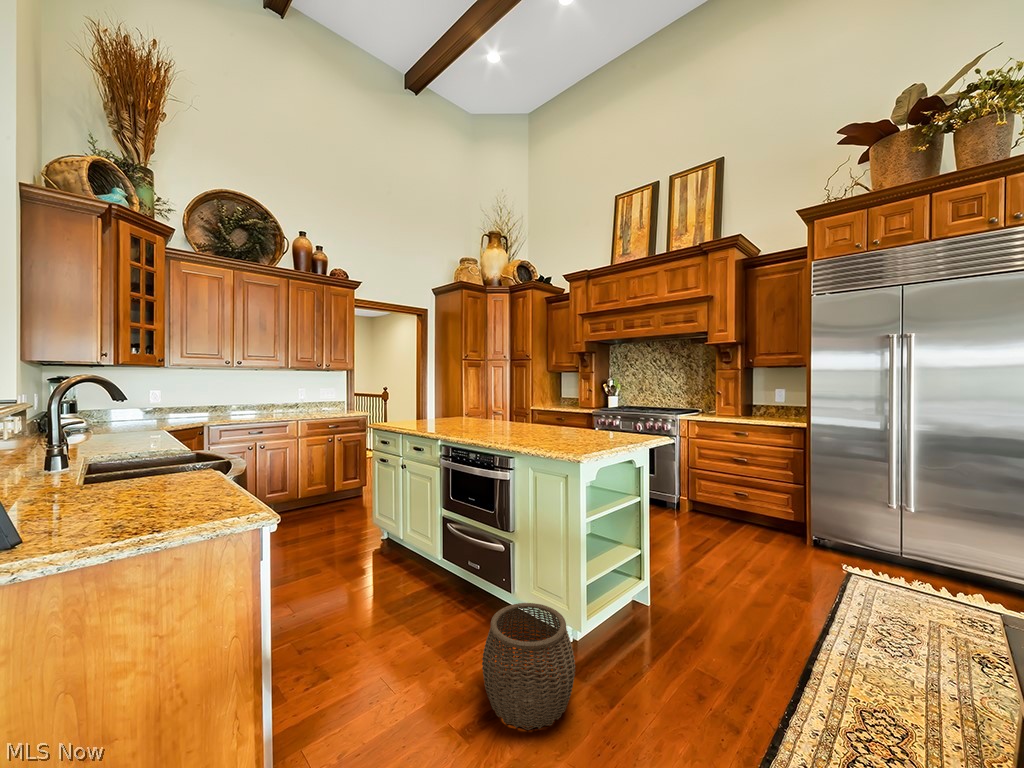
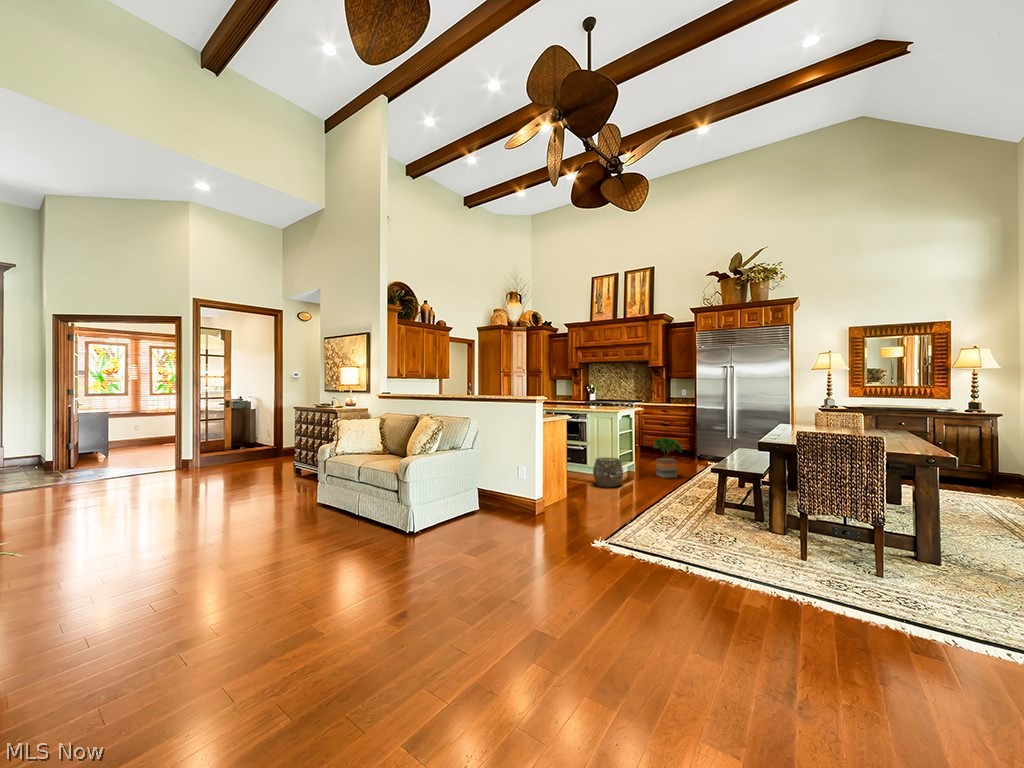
potted tree: none [691,533,786,660] -> present [654,438,682,478]

